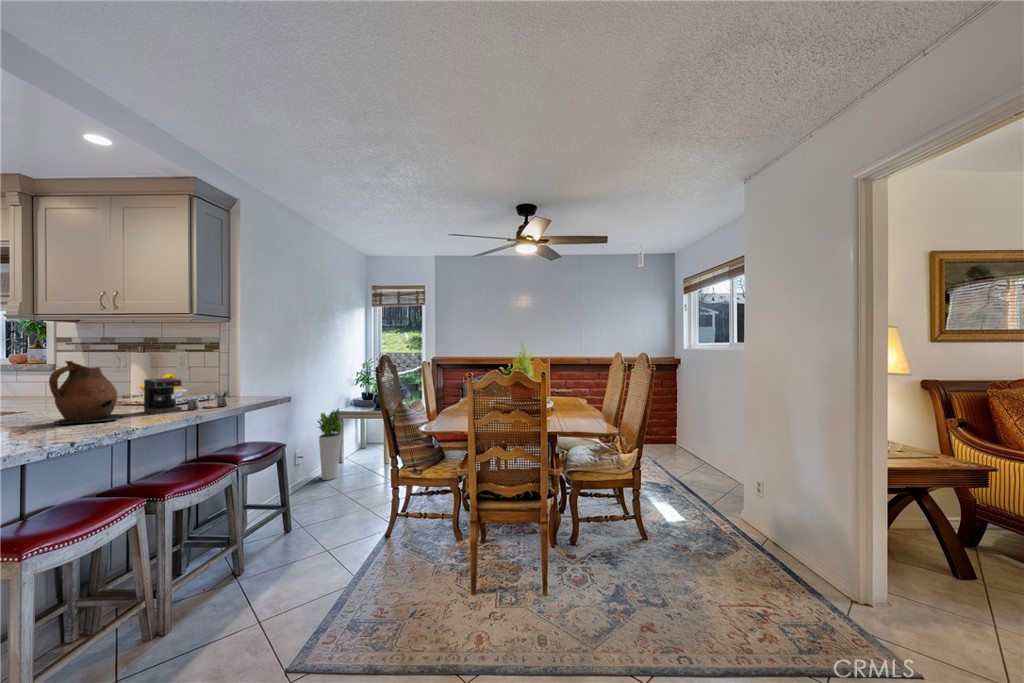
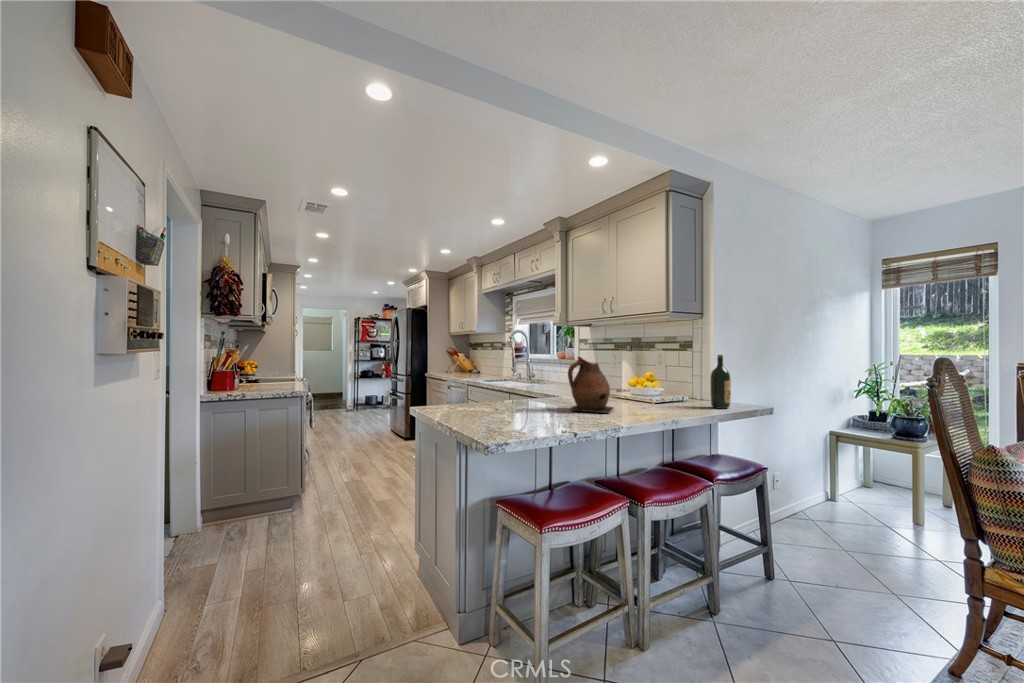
wine bottle: none [237,355,256,402] -> present [710,355,731,409]
coffee maker: present [144,378,229,414] -> none [630,376,703,412]
planter: present [318,408,343,480] -> none [800,428,844,526]

